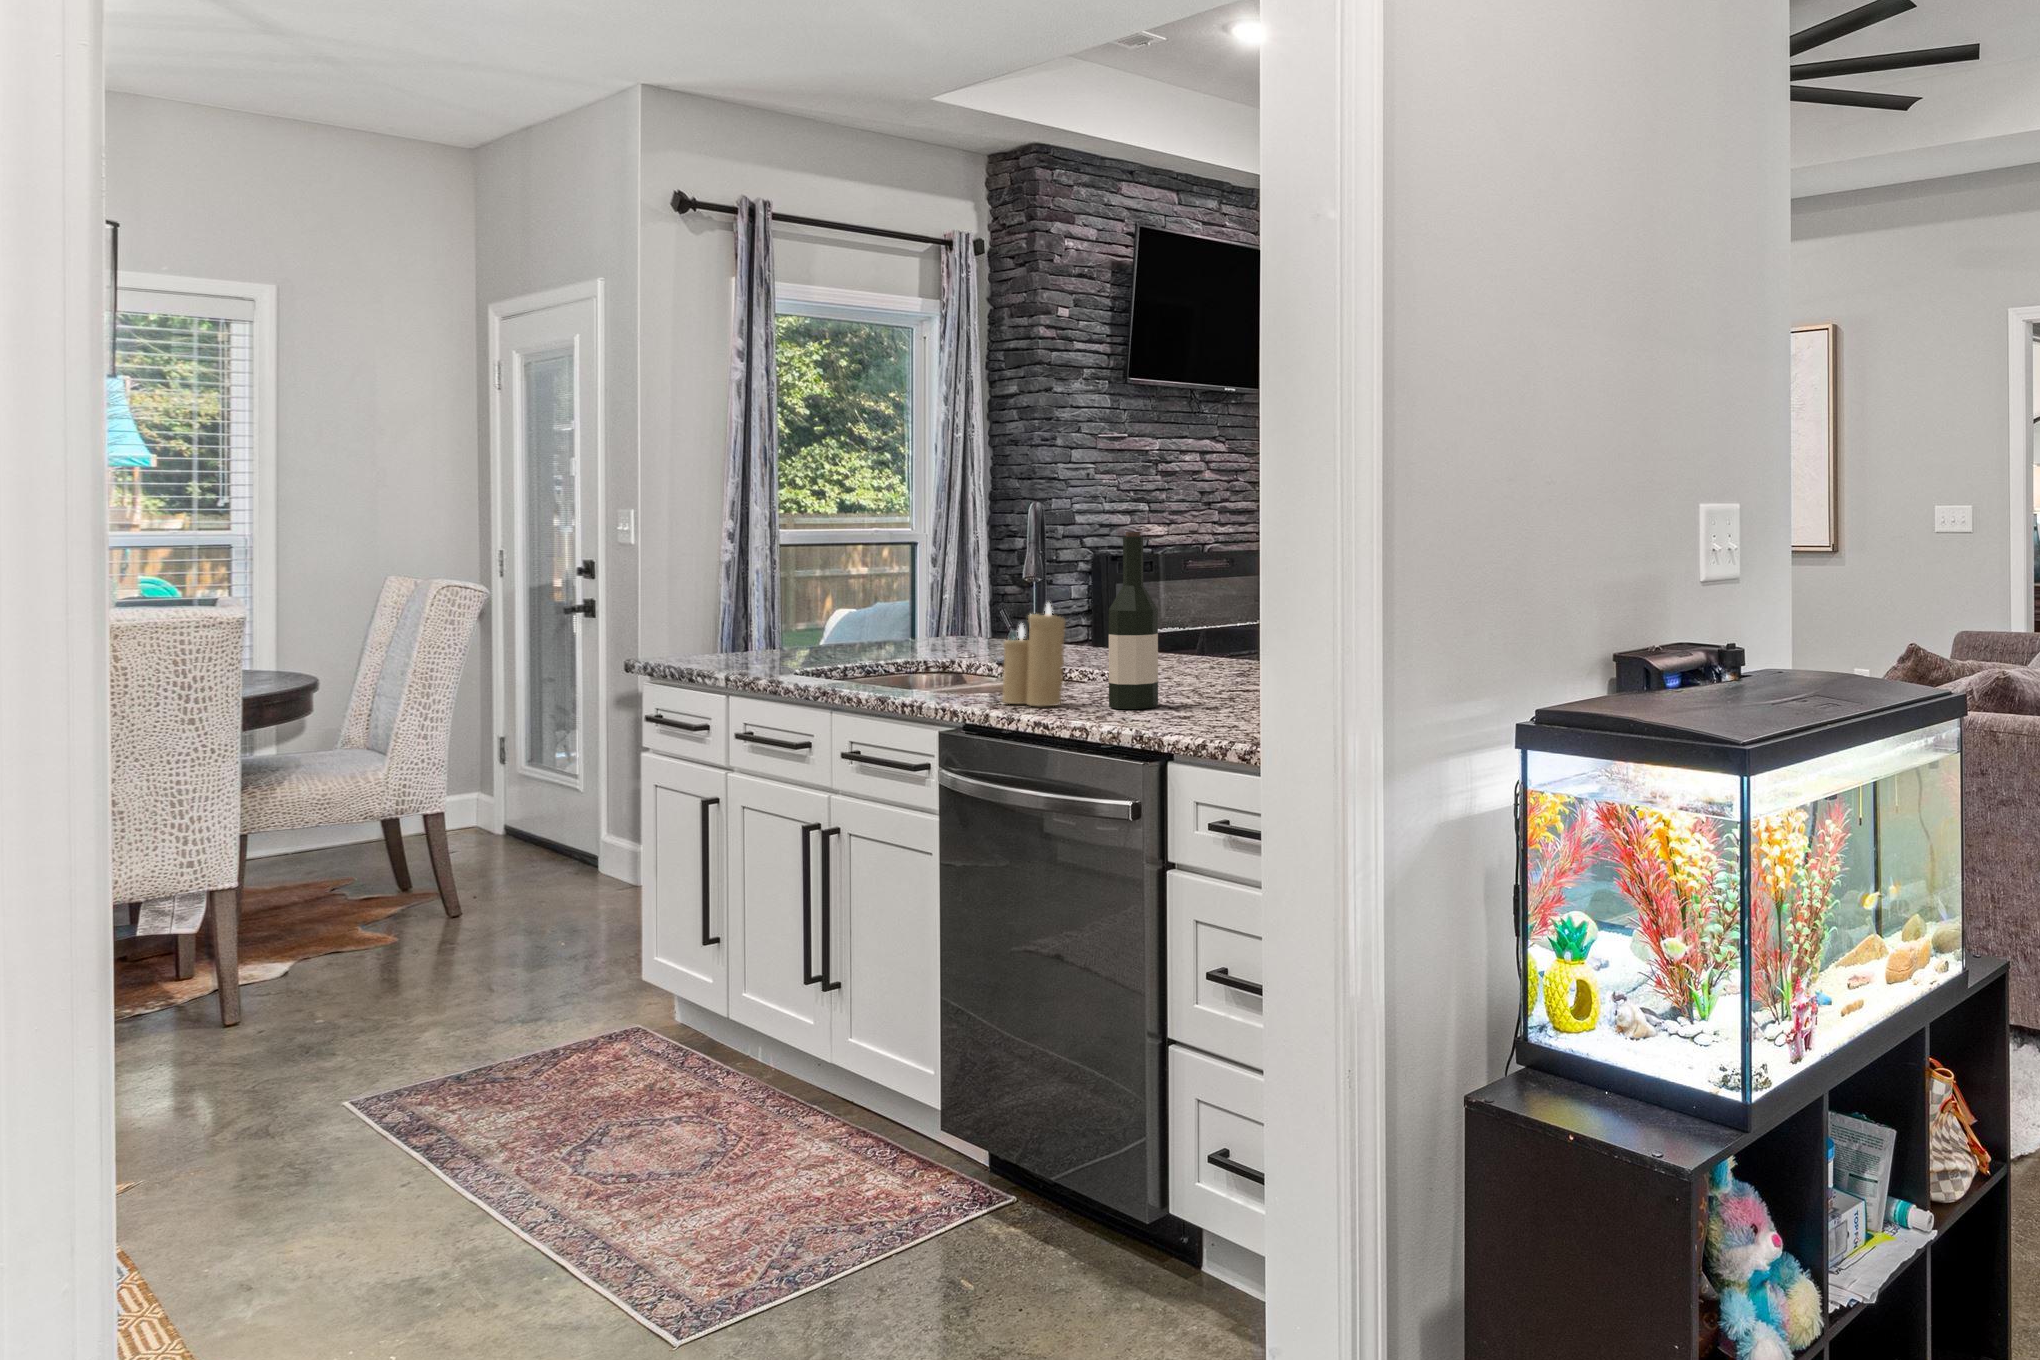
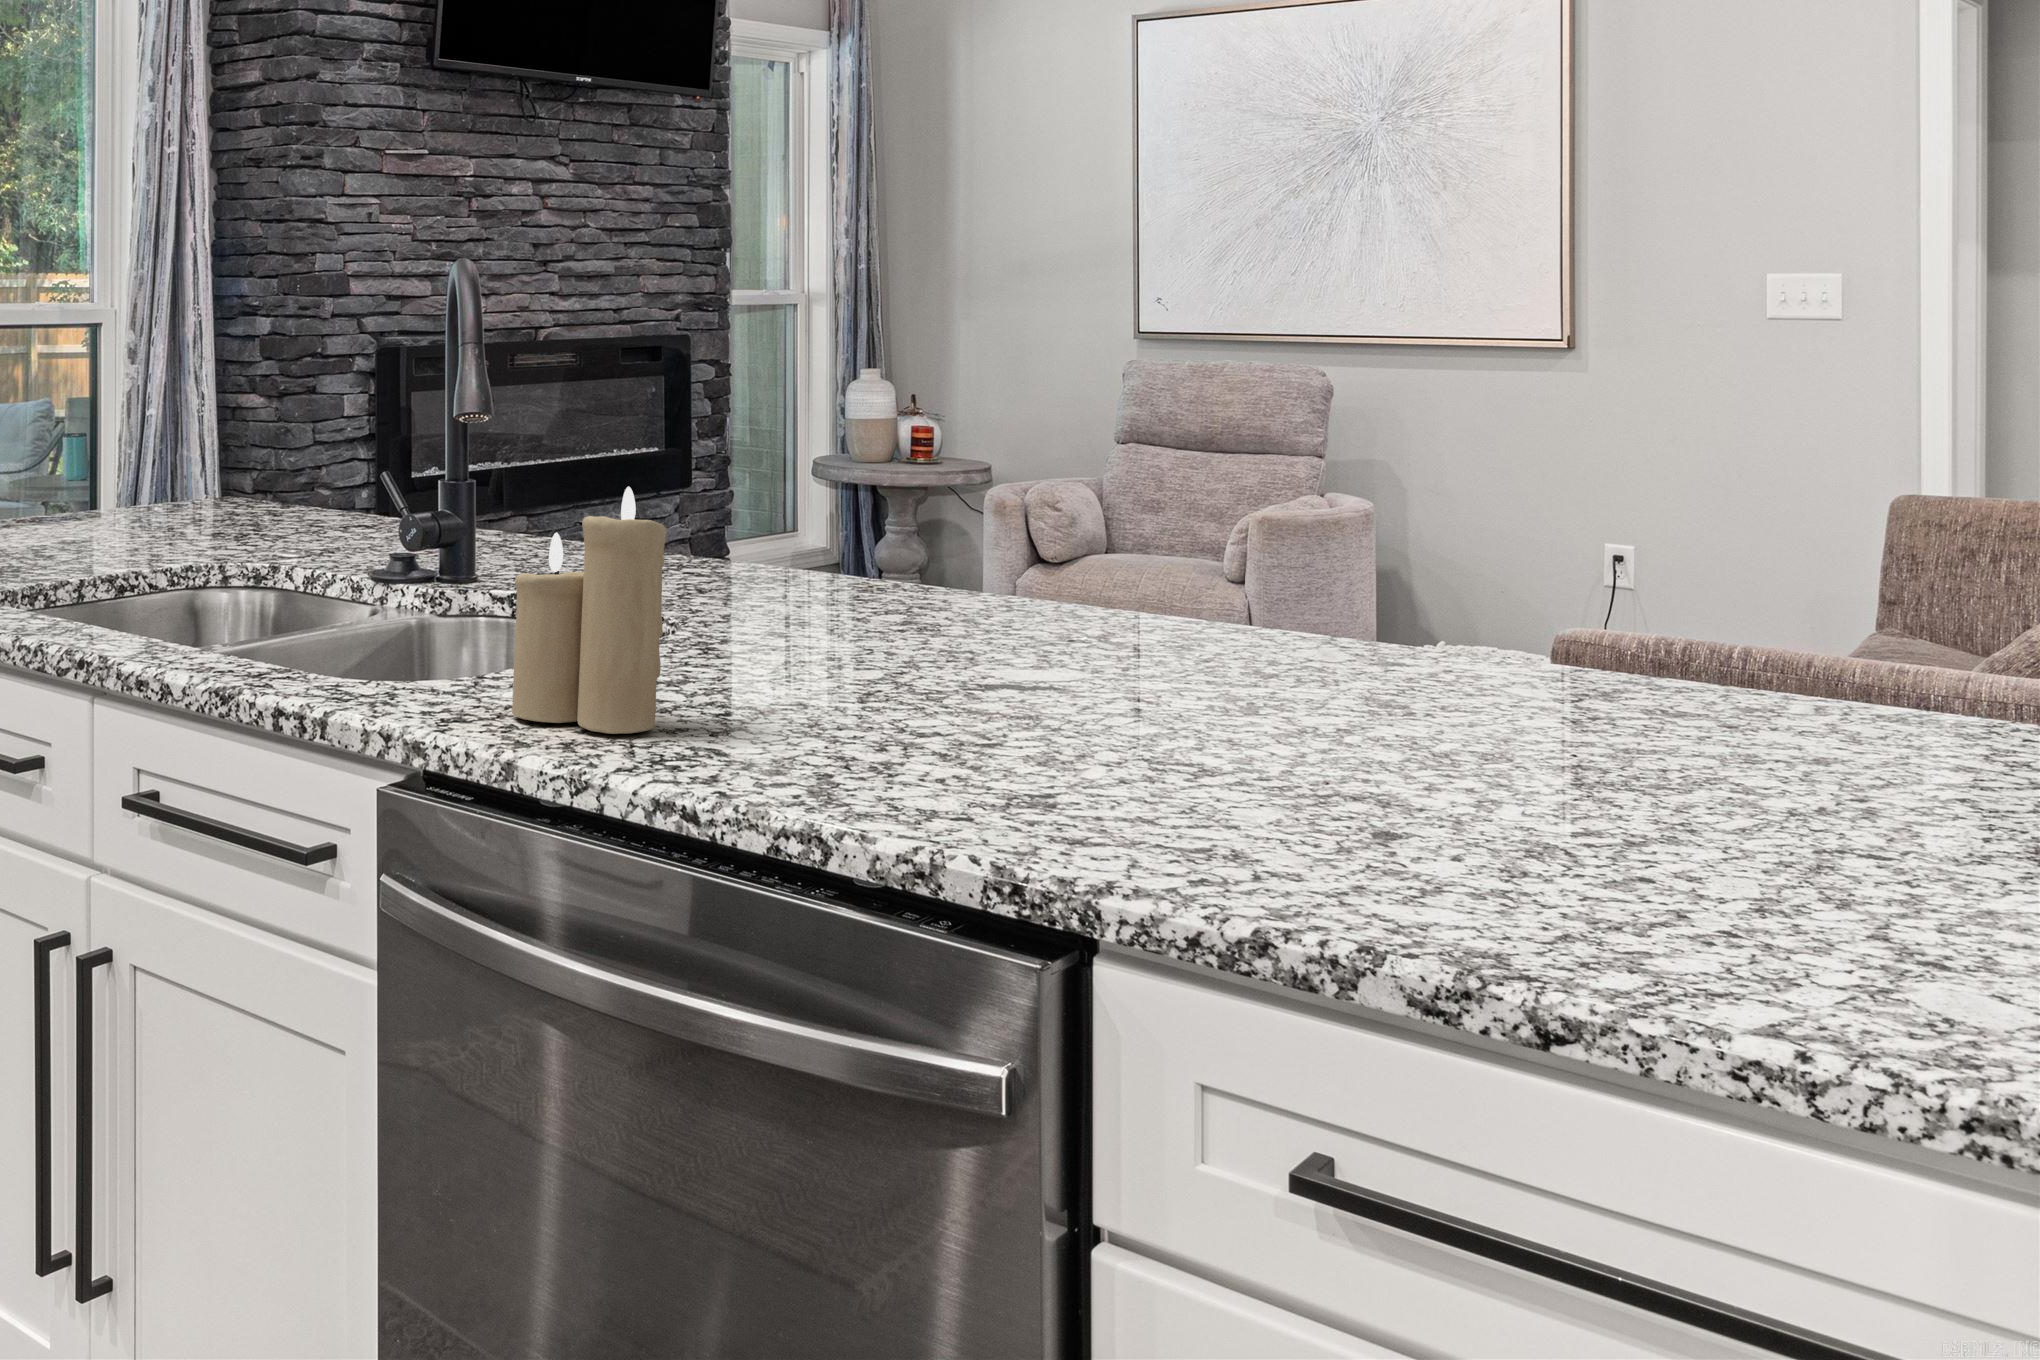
wine bottle: present [1109,532,1158,709] -> none [779,326,889,749]

